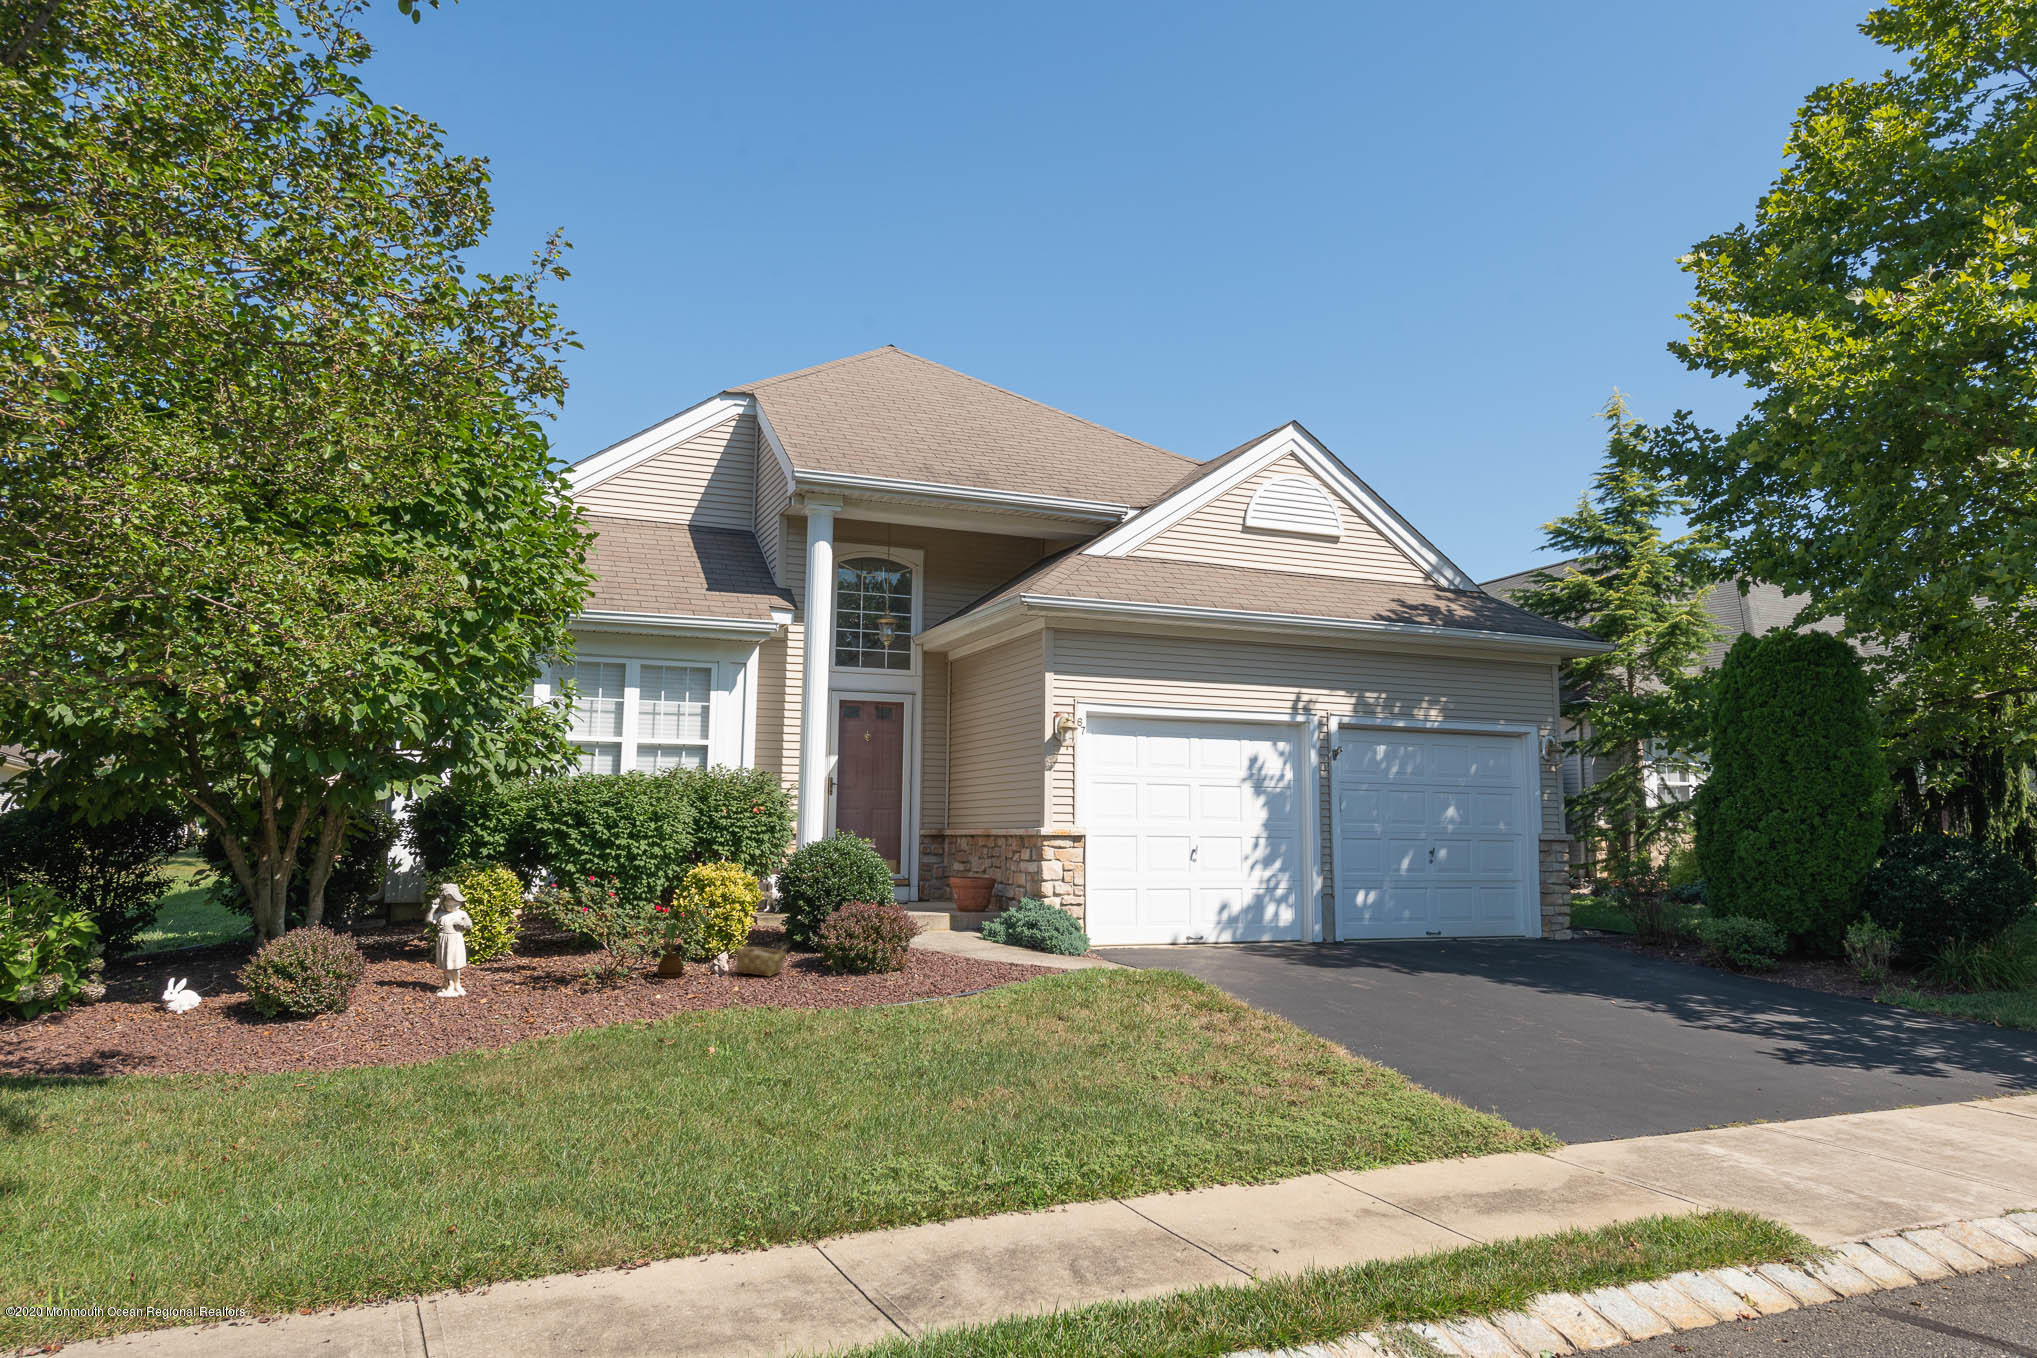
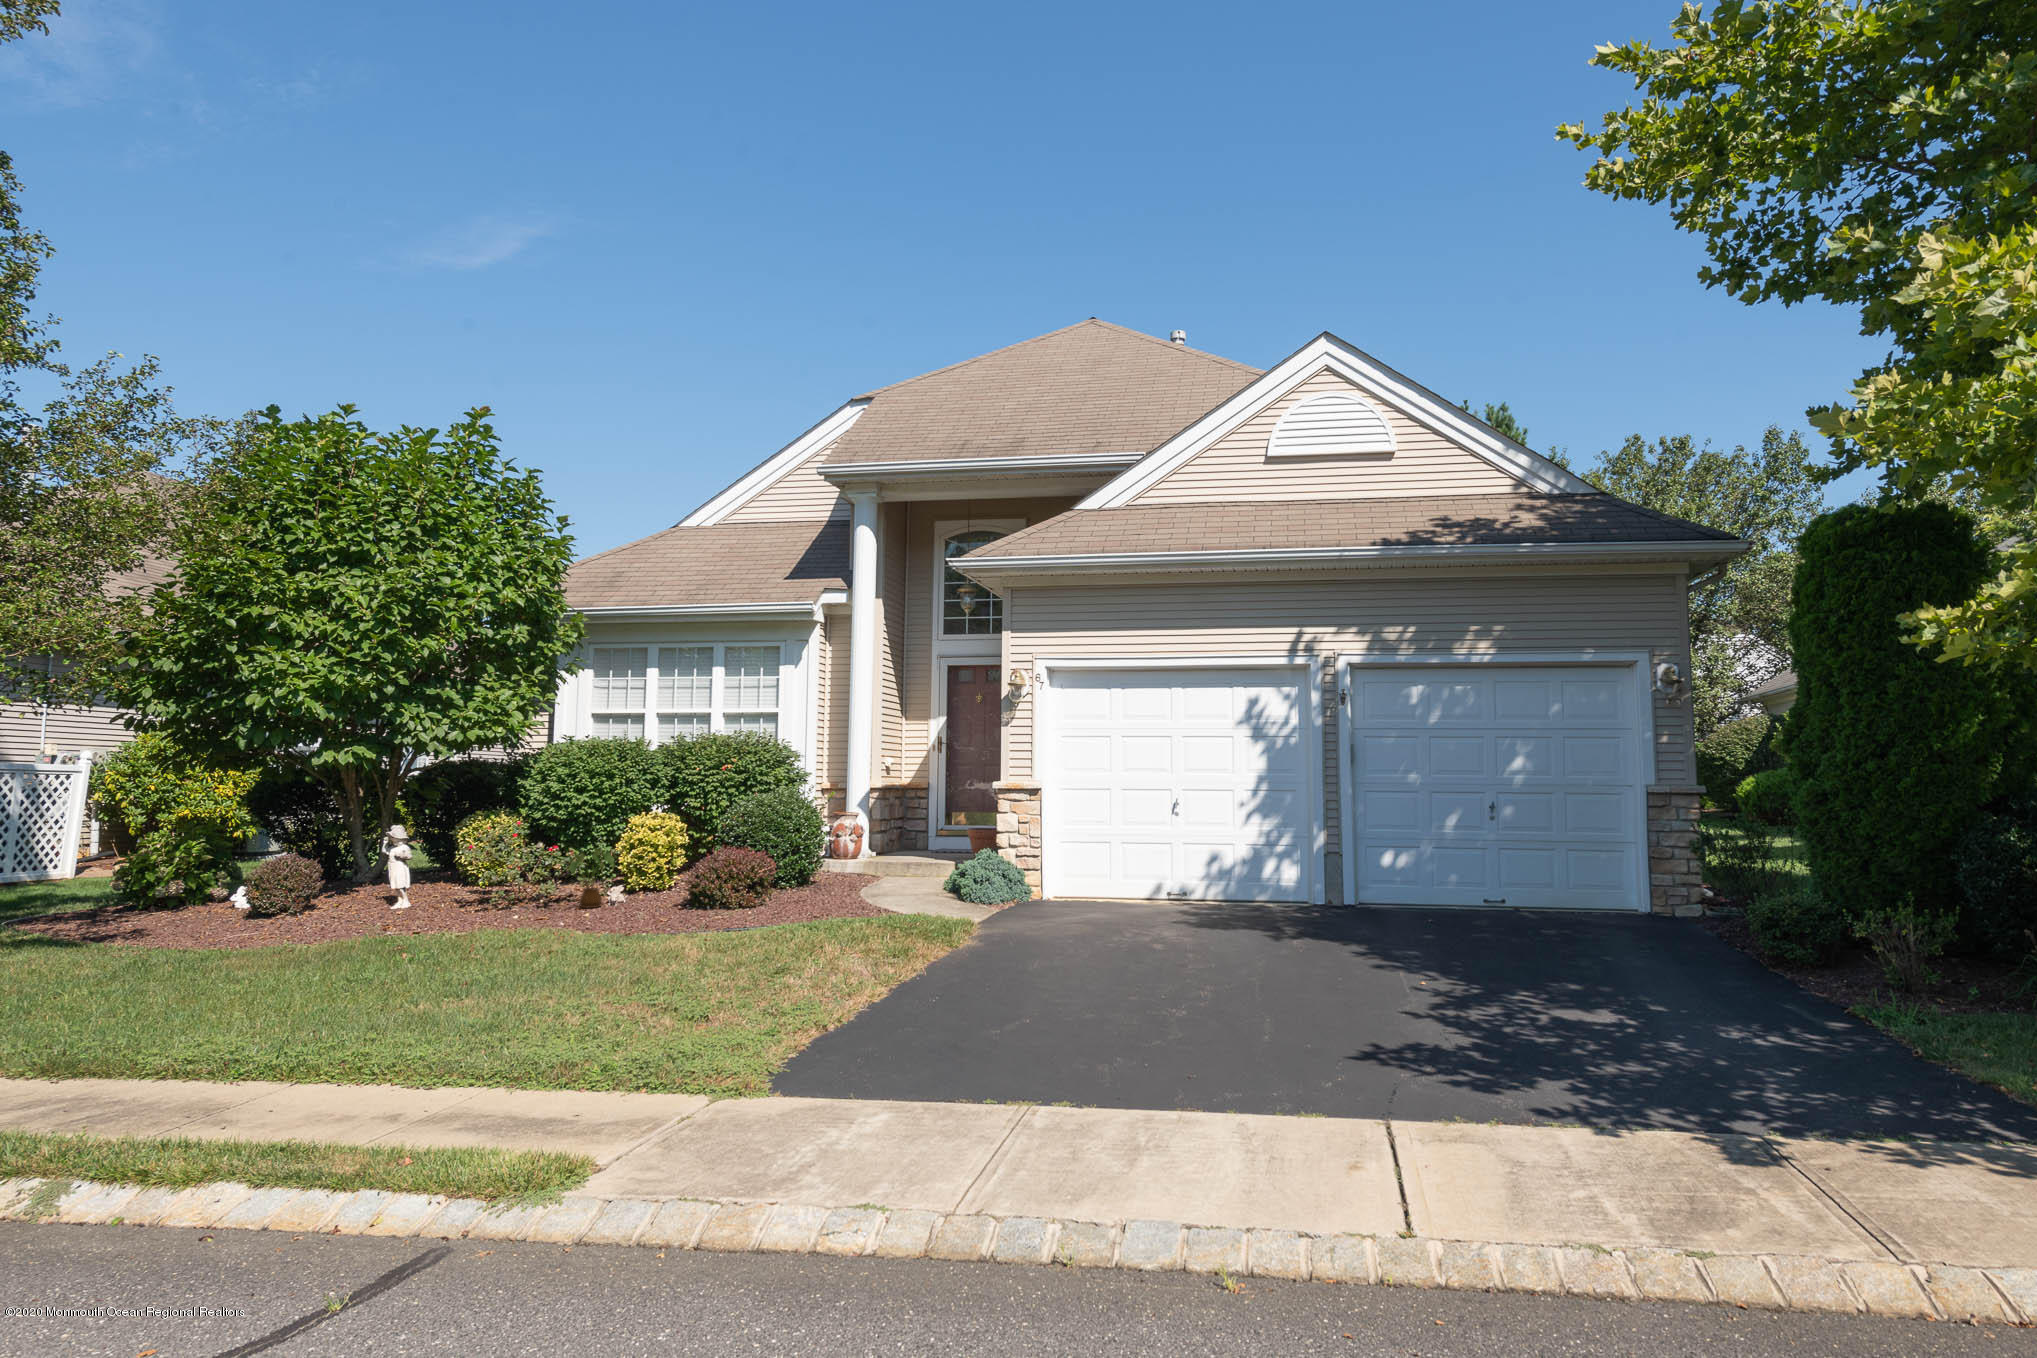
woven basket: present [736,940,786,976] -> none [636,877,680,911]

